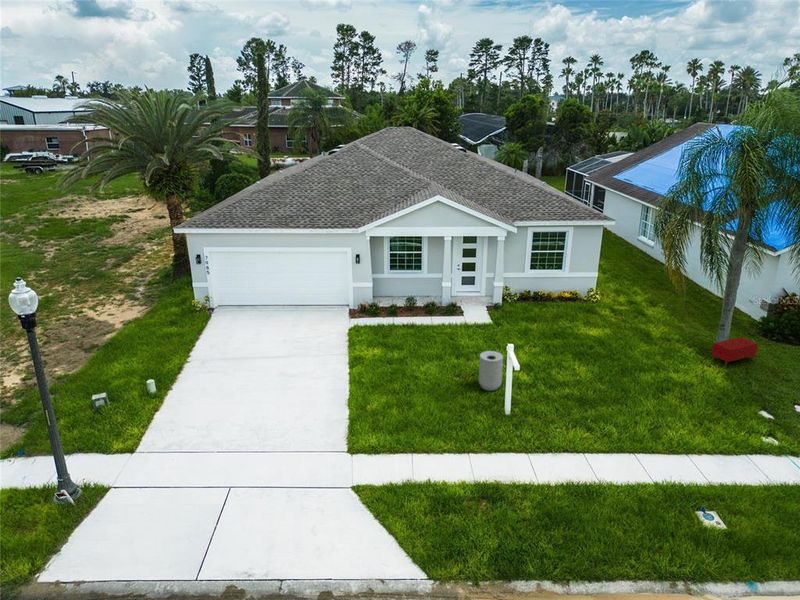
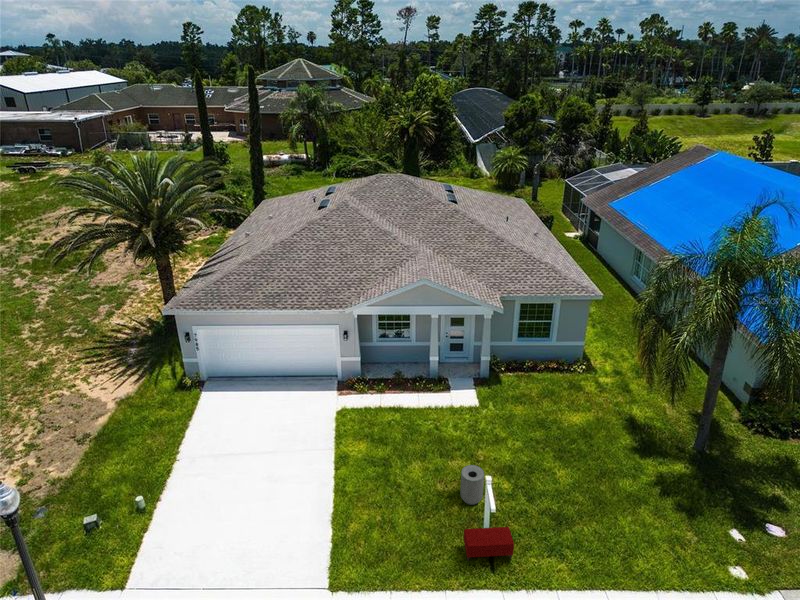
bench: present [712,337,758,366] -> present [464,527,514,561]

